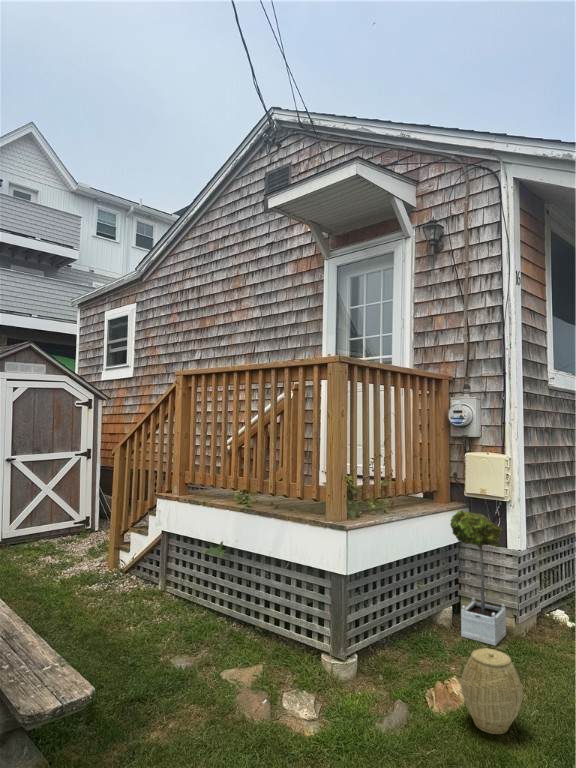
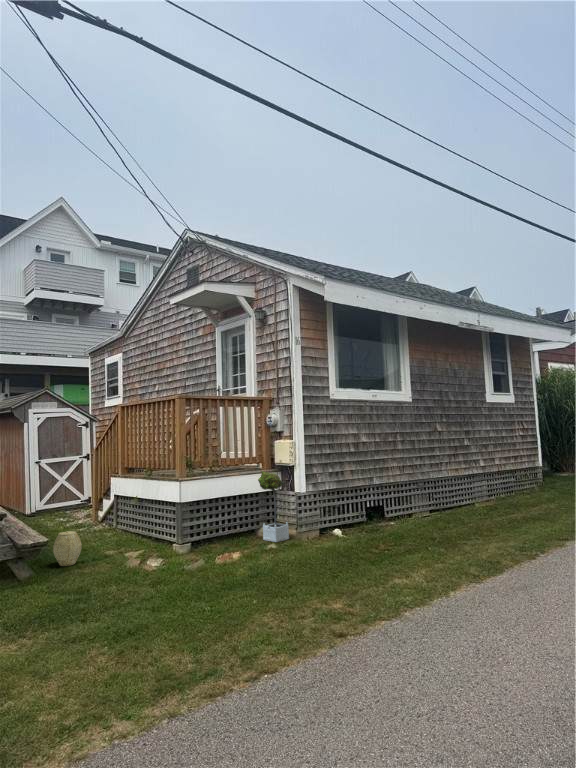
woven basket: present [461,648,522,734] -> present [53,531,82,566]

